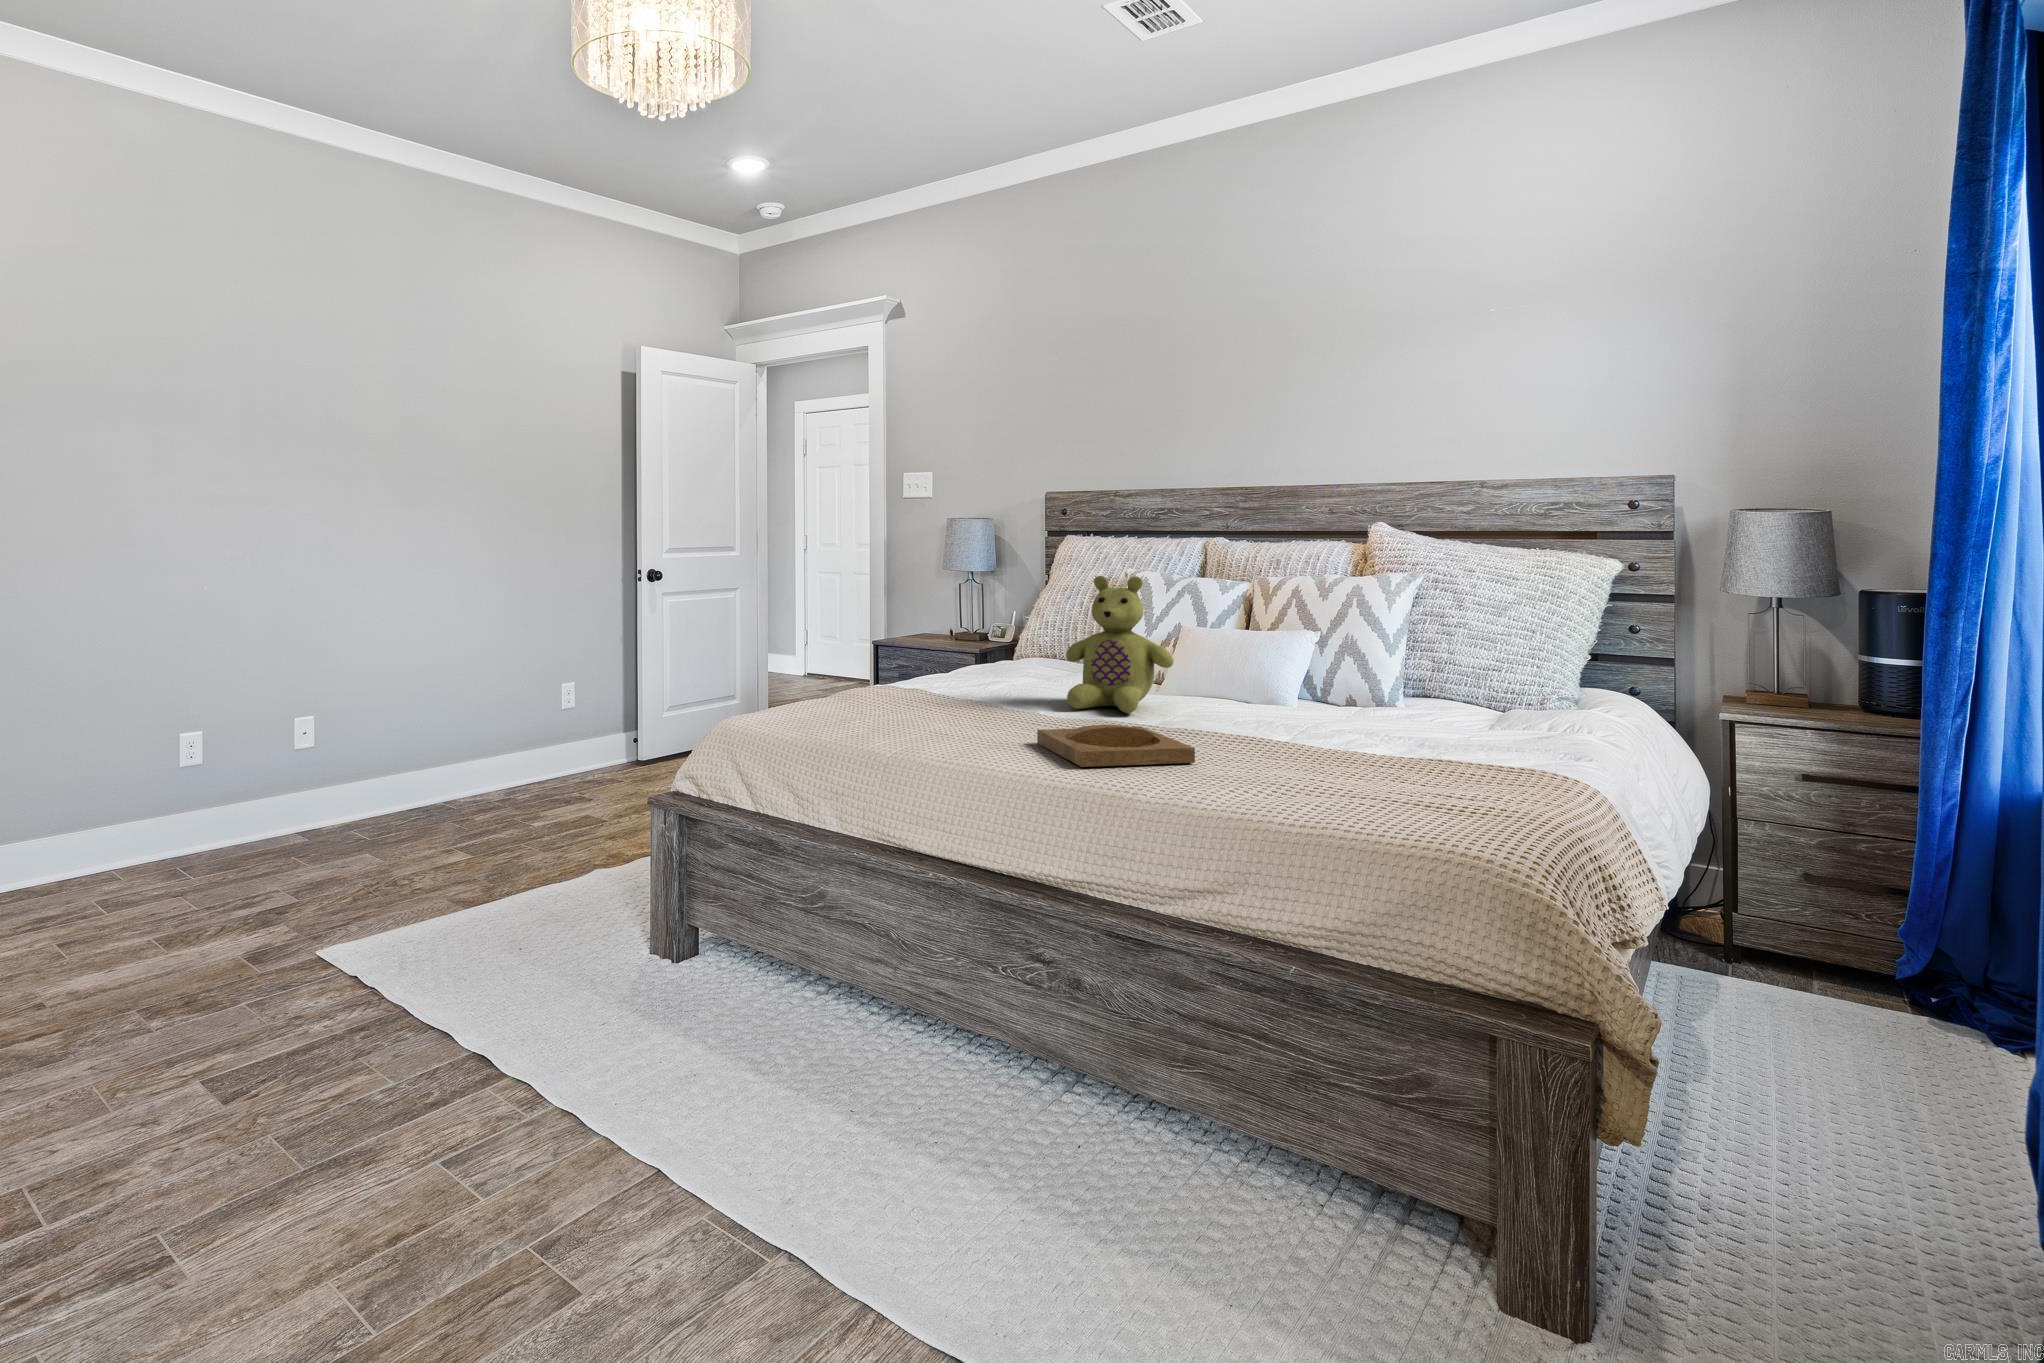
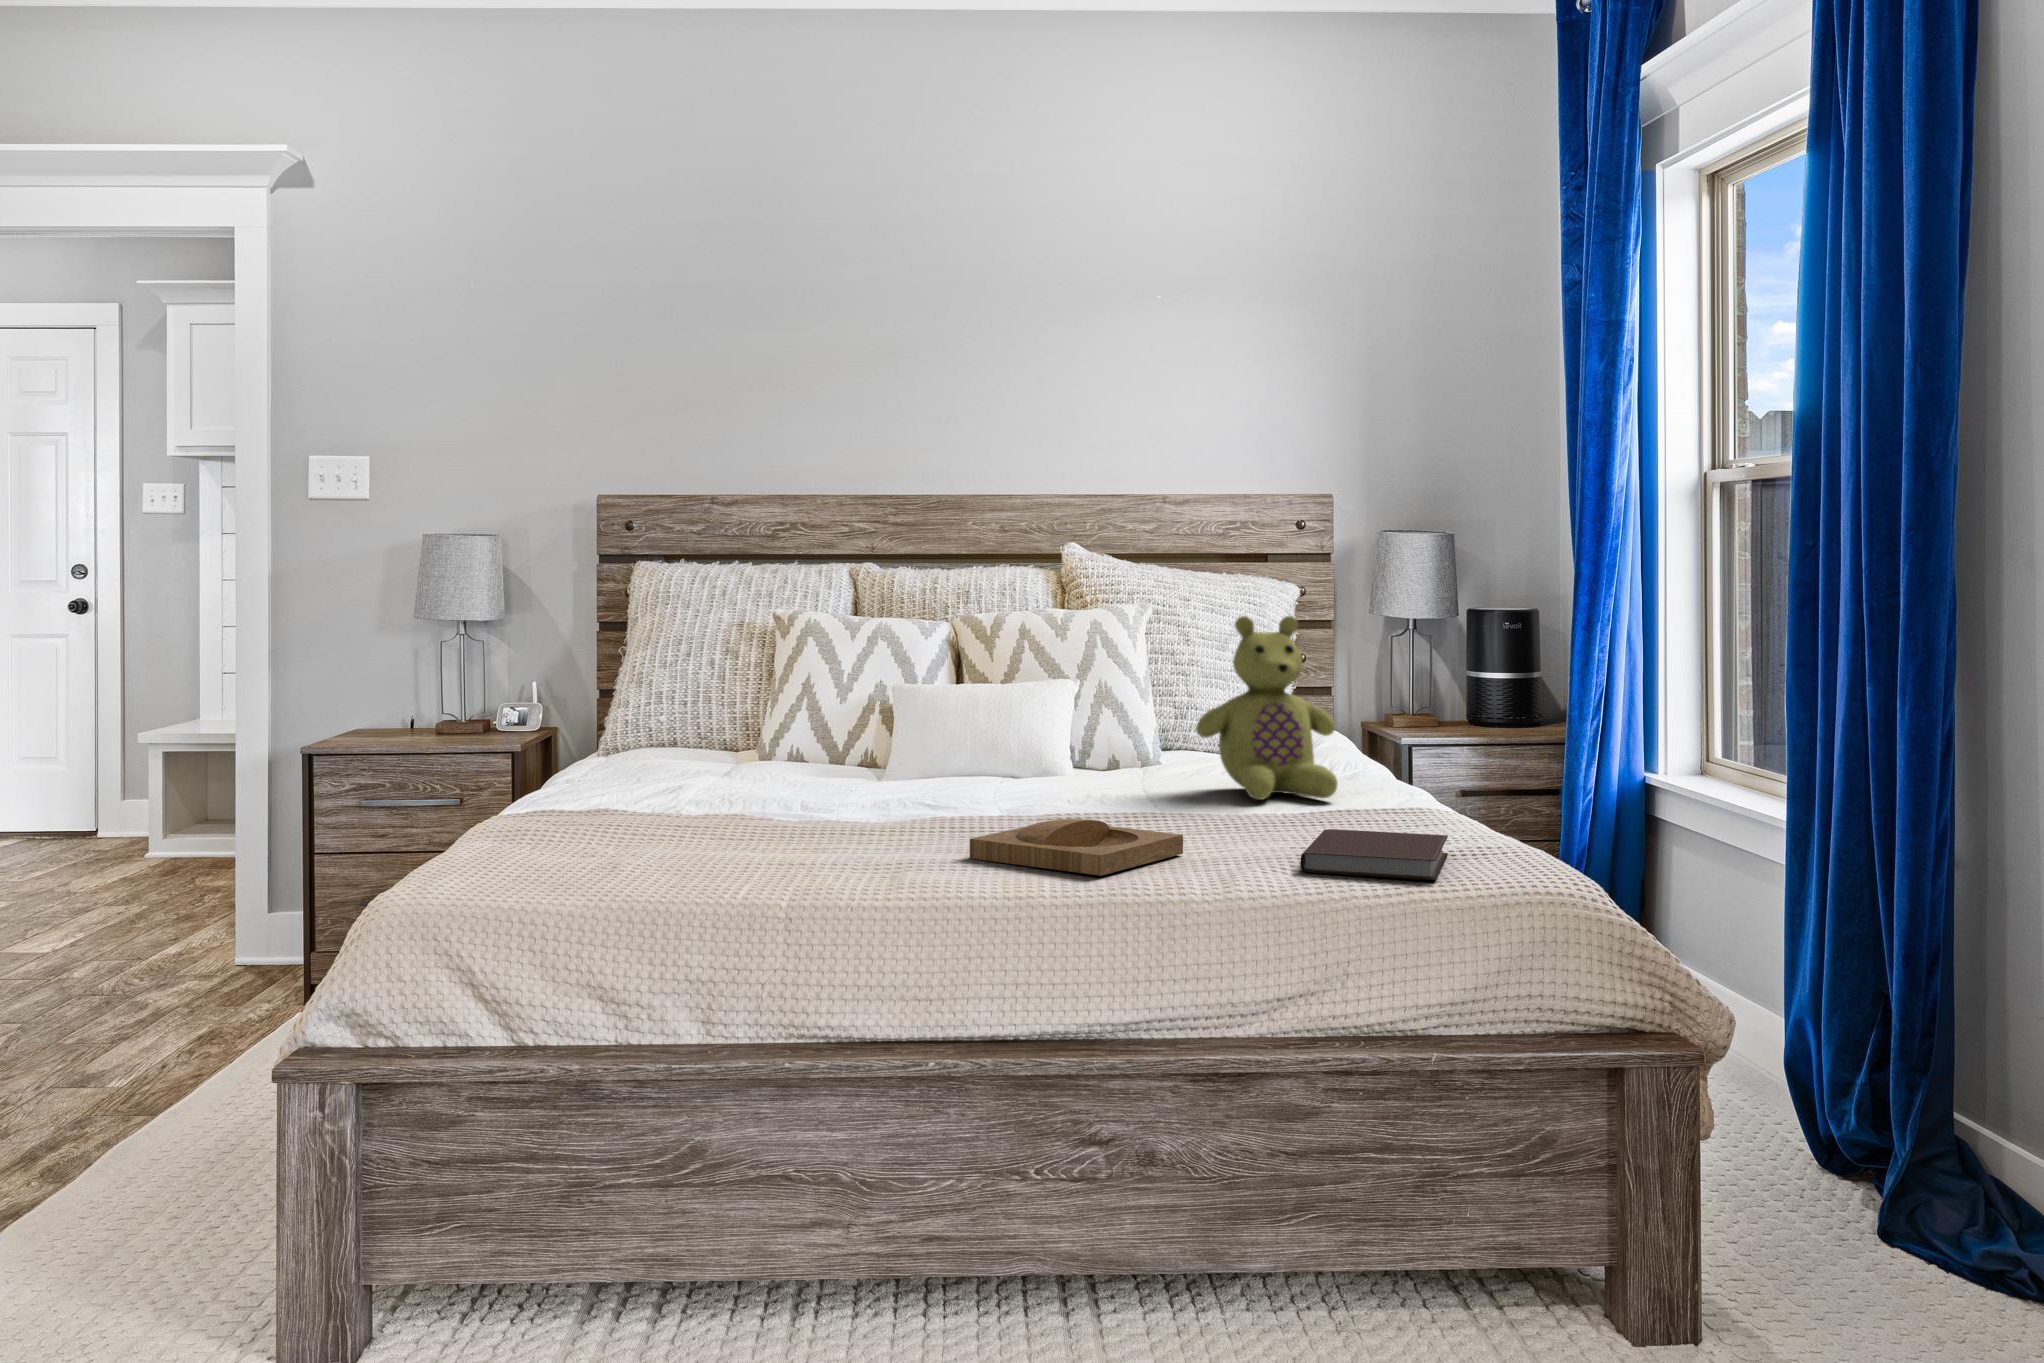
stuffed bear: present [1066,576,1174,713] -> present [1196,616,1338,800]
notebook: none [1251,762,1442,815] -> present [1301,829,1448,880]

